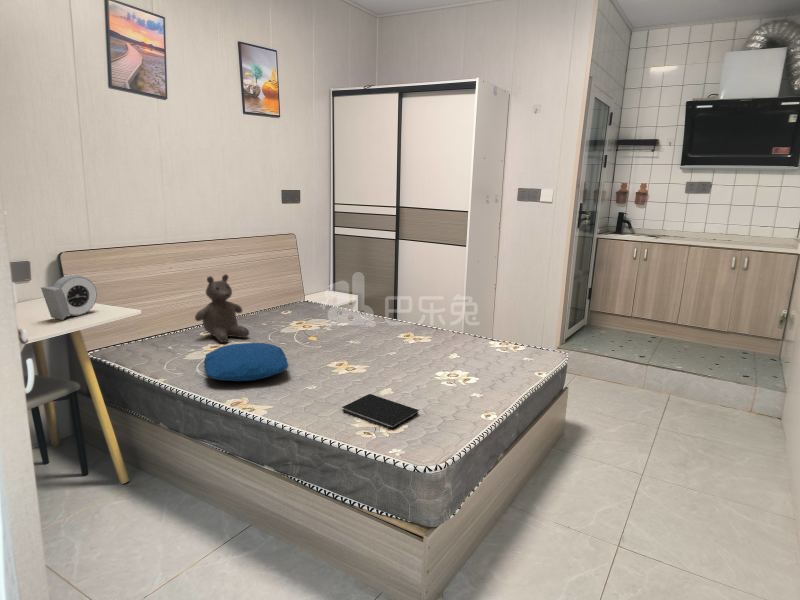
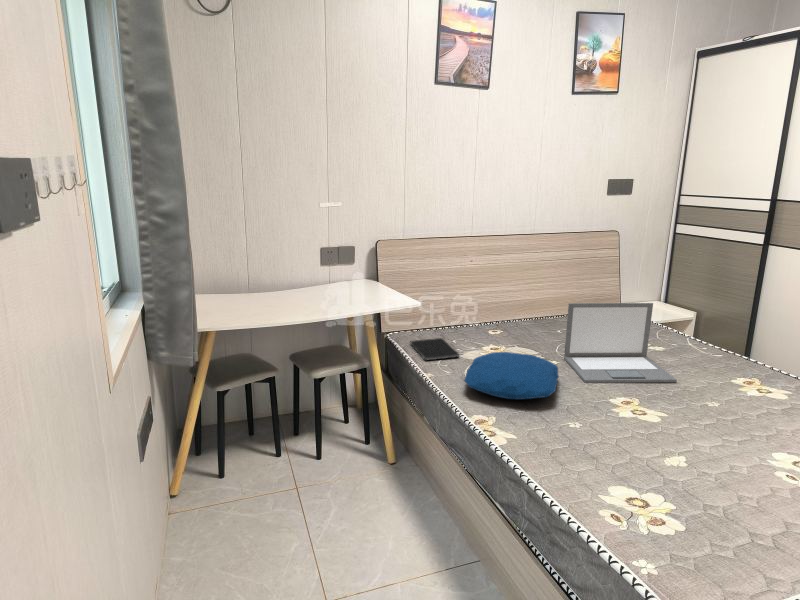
teddy bear: present [195,274,249,342] -> none [482,273,536,346]
alarm clock: present [41,275,97,320] -> none [343,263,387,304]
laptop: none [278,288,366,358] -> present [564,303,677,383]
notebook: present [342,394,419,429] -> present [410,338,459,360]

